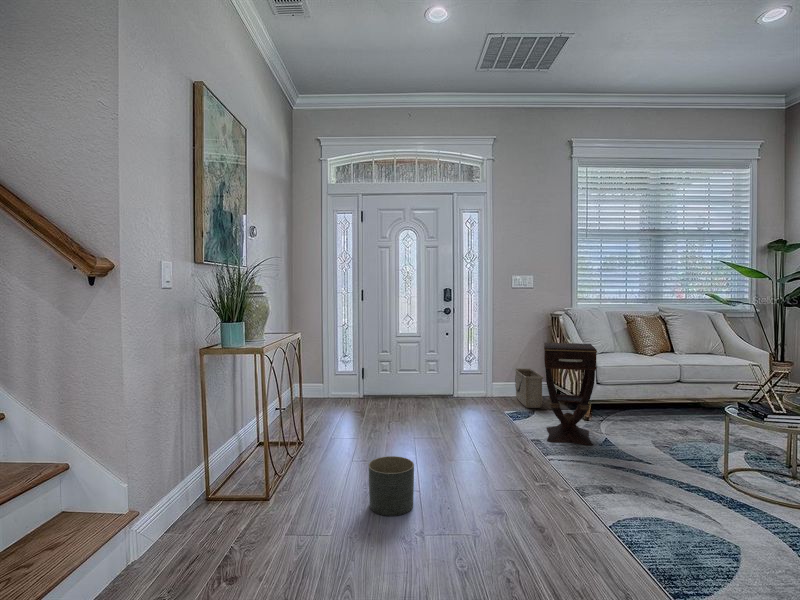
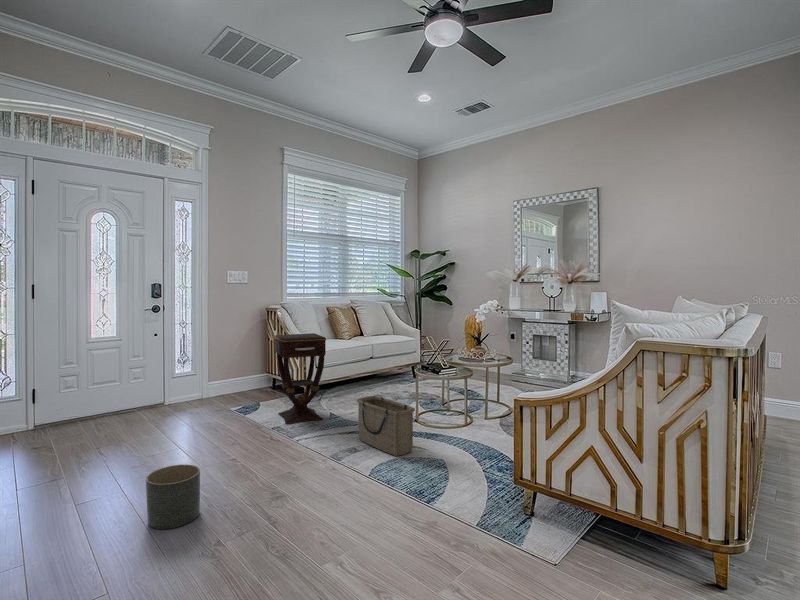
basket: present [515,368,543,408] -> present [357,396,415,456]

